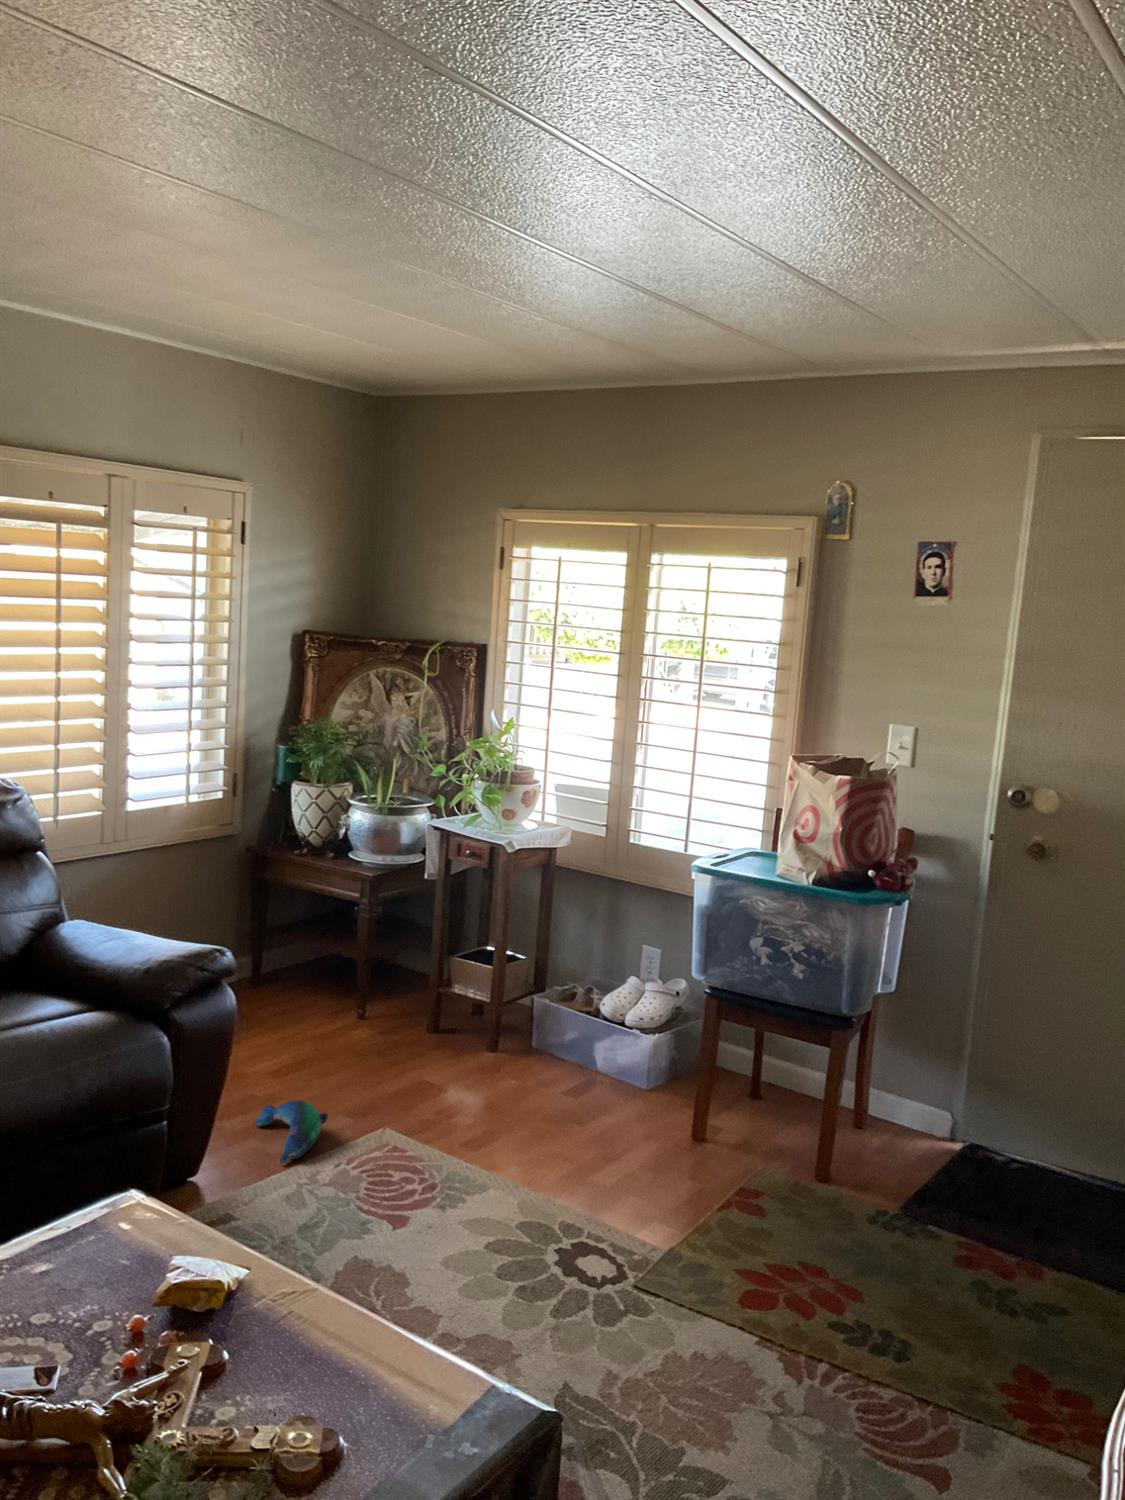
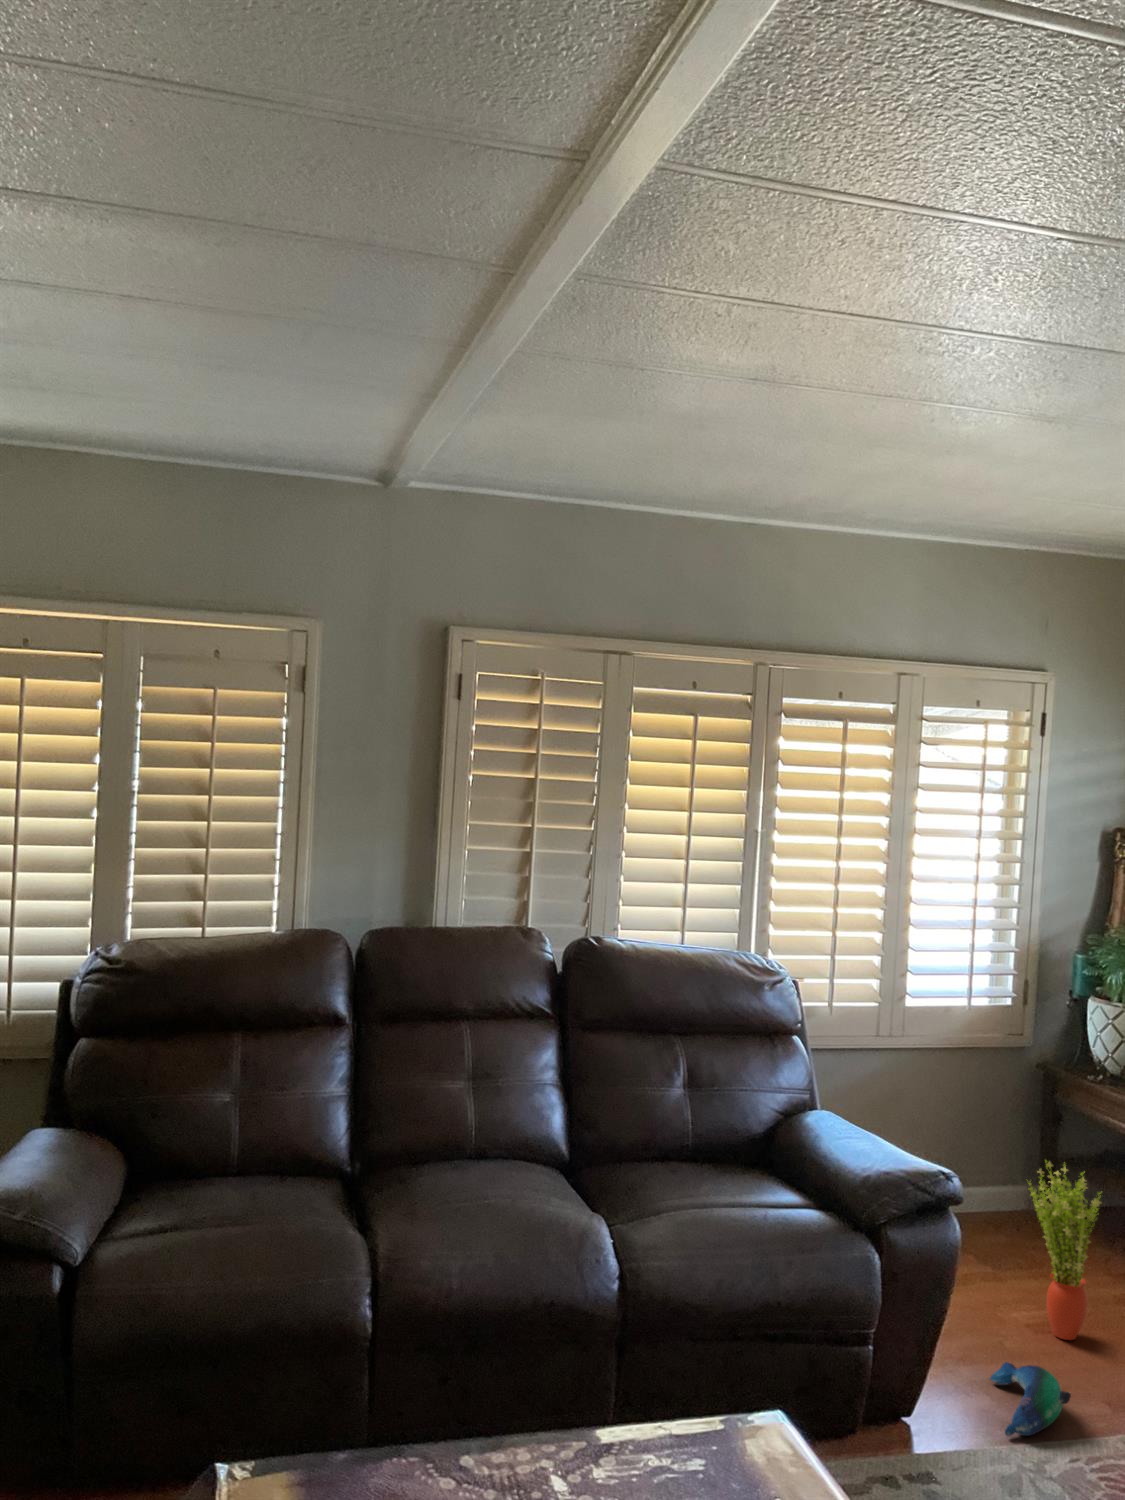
potted plant: none [266,926,331,1075] -> present [1028,1162,1101,1340]

